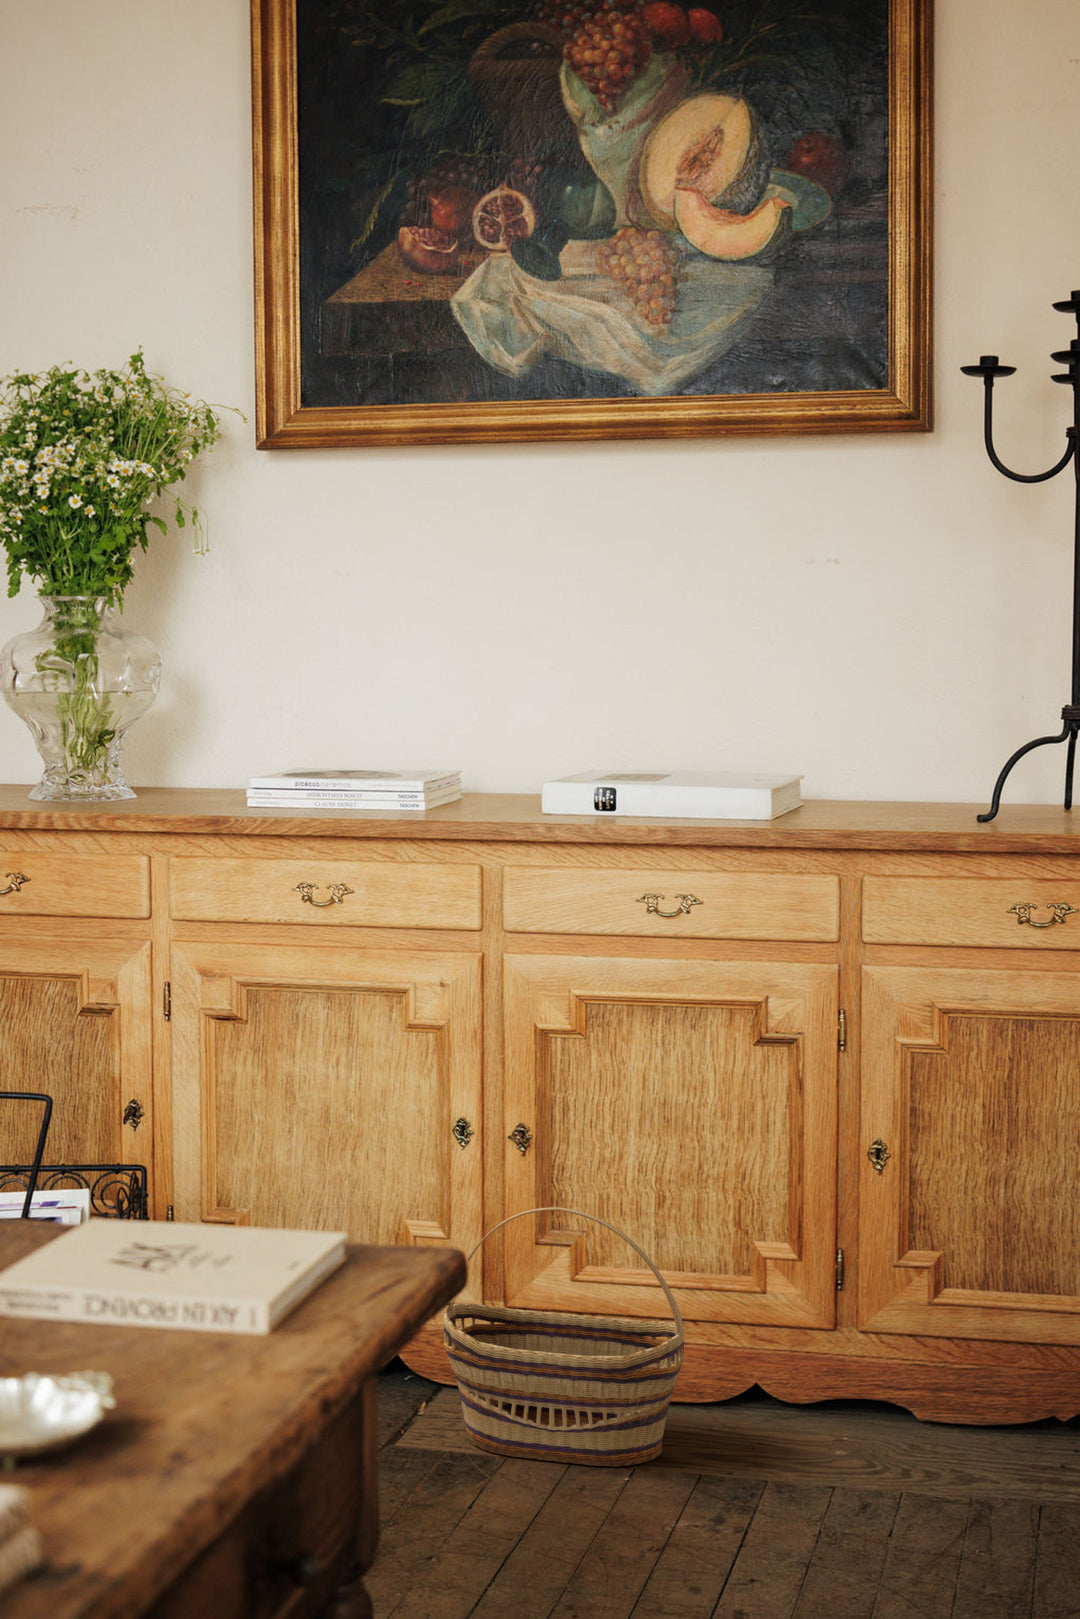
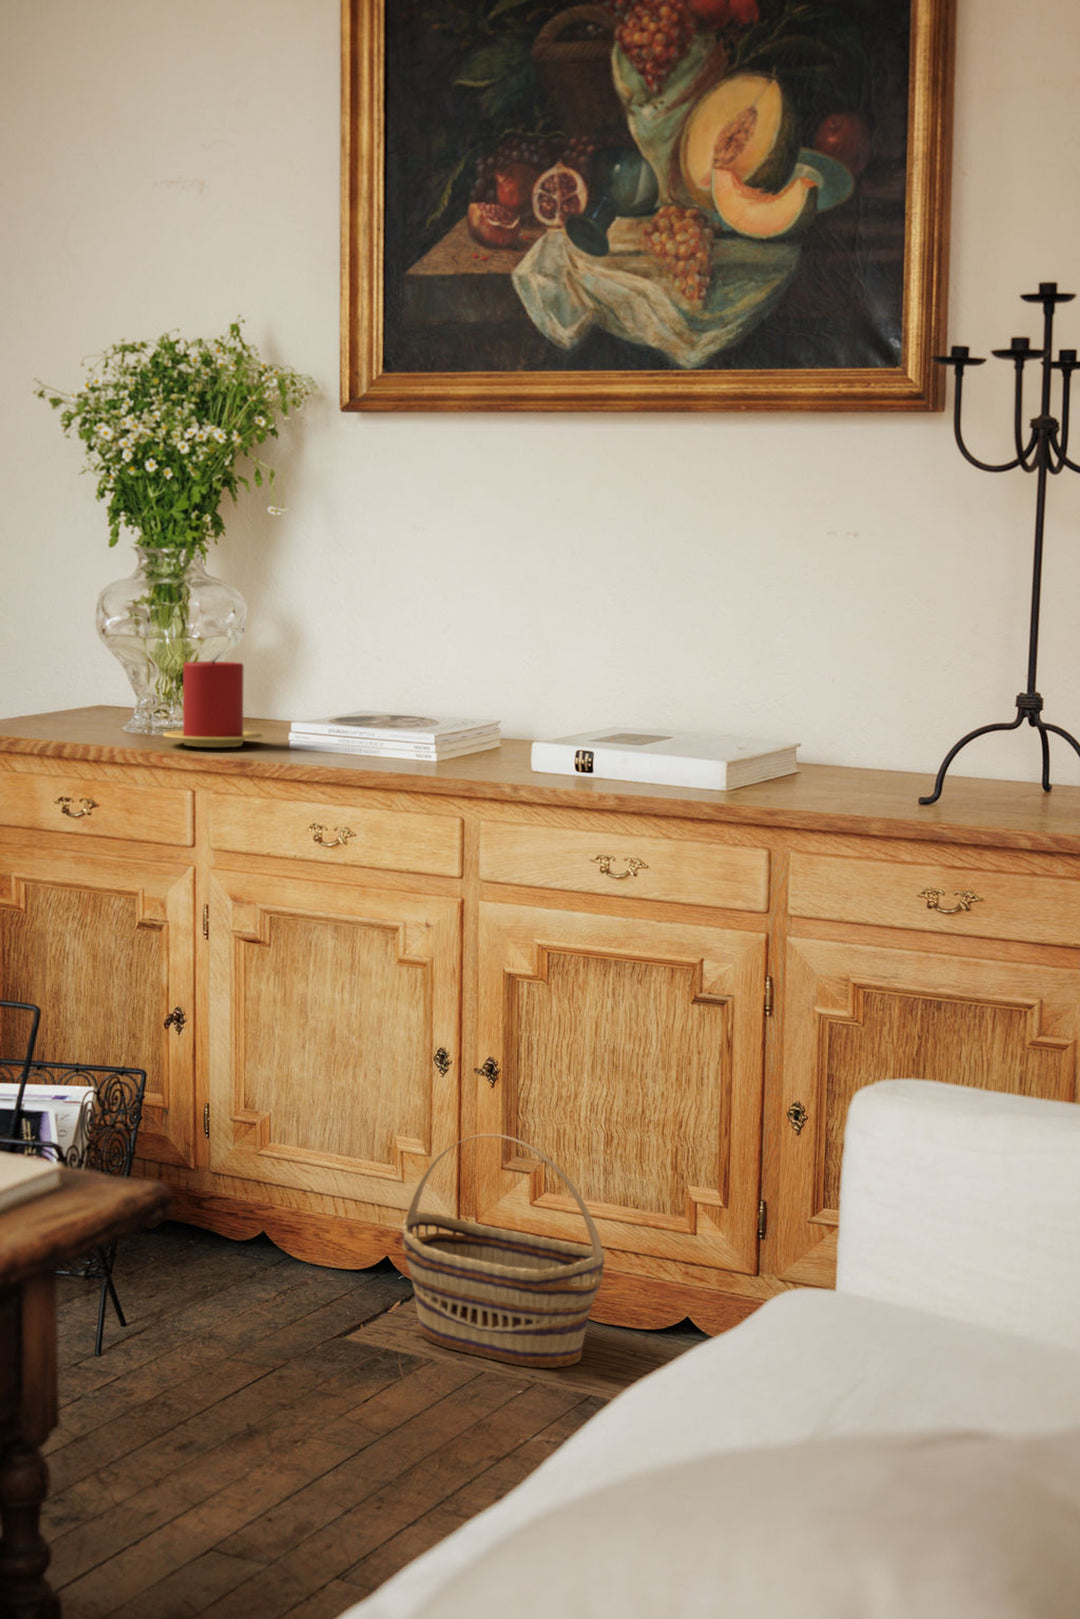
candle: none [93,712,205,804] -> present [164,661,262,747]

